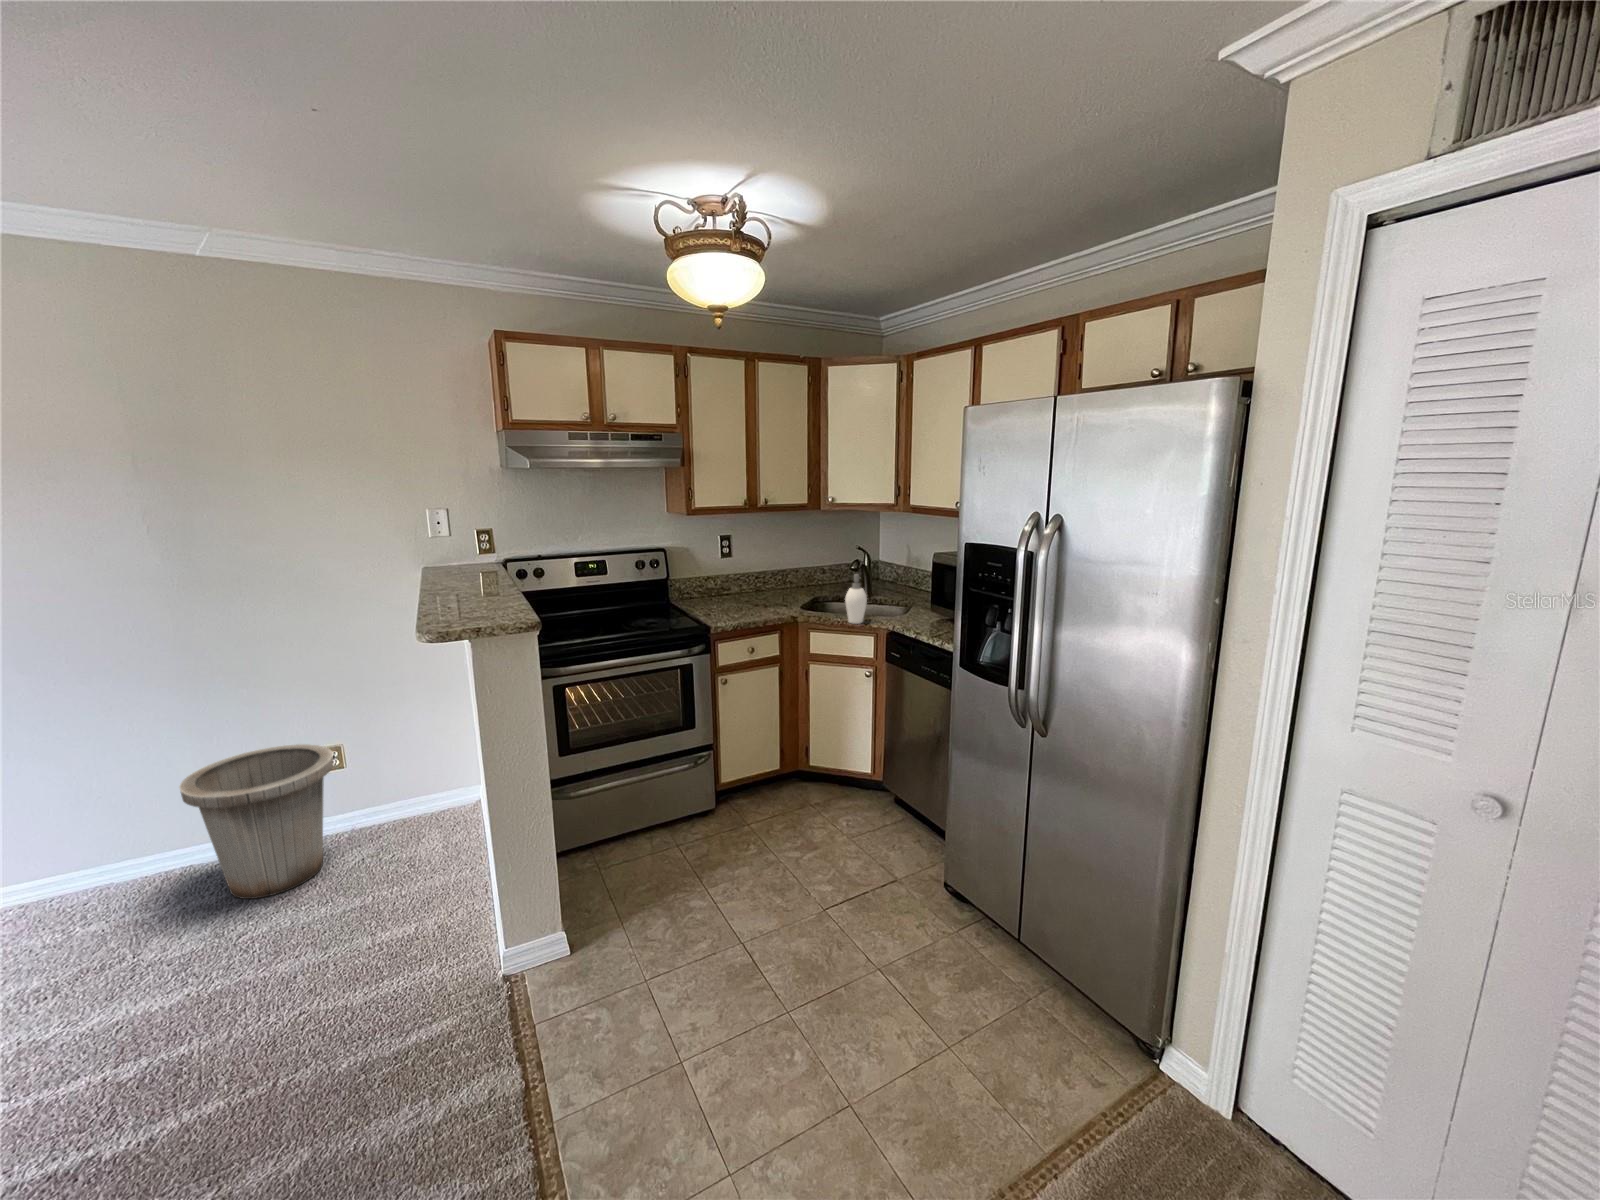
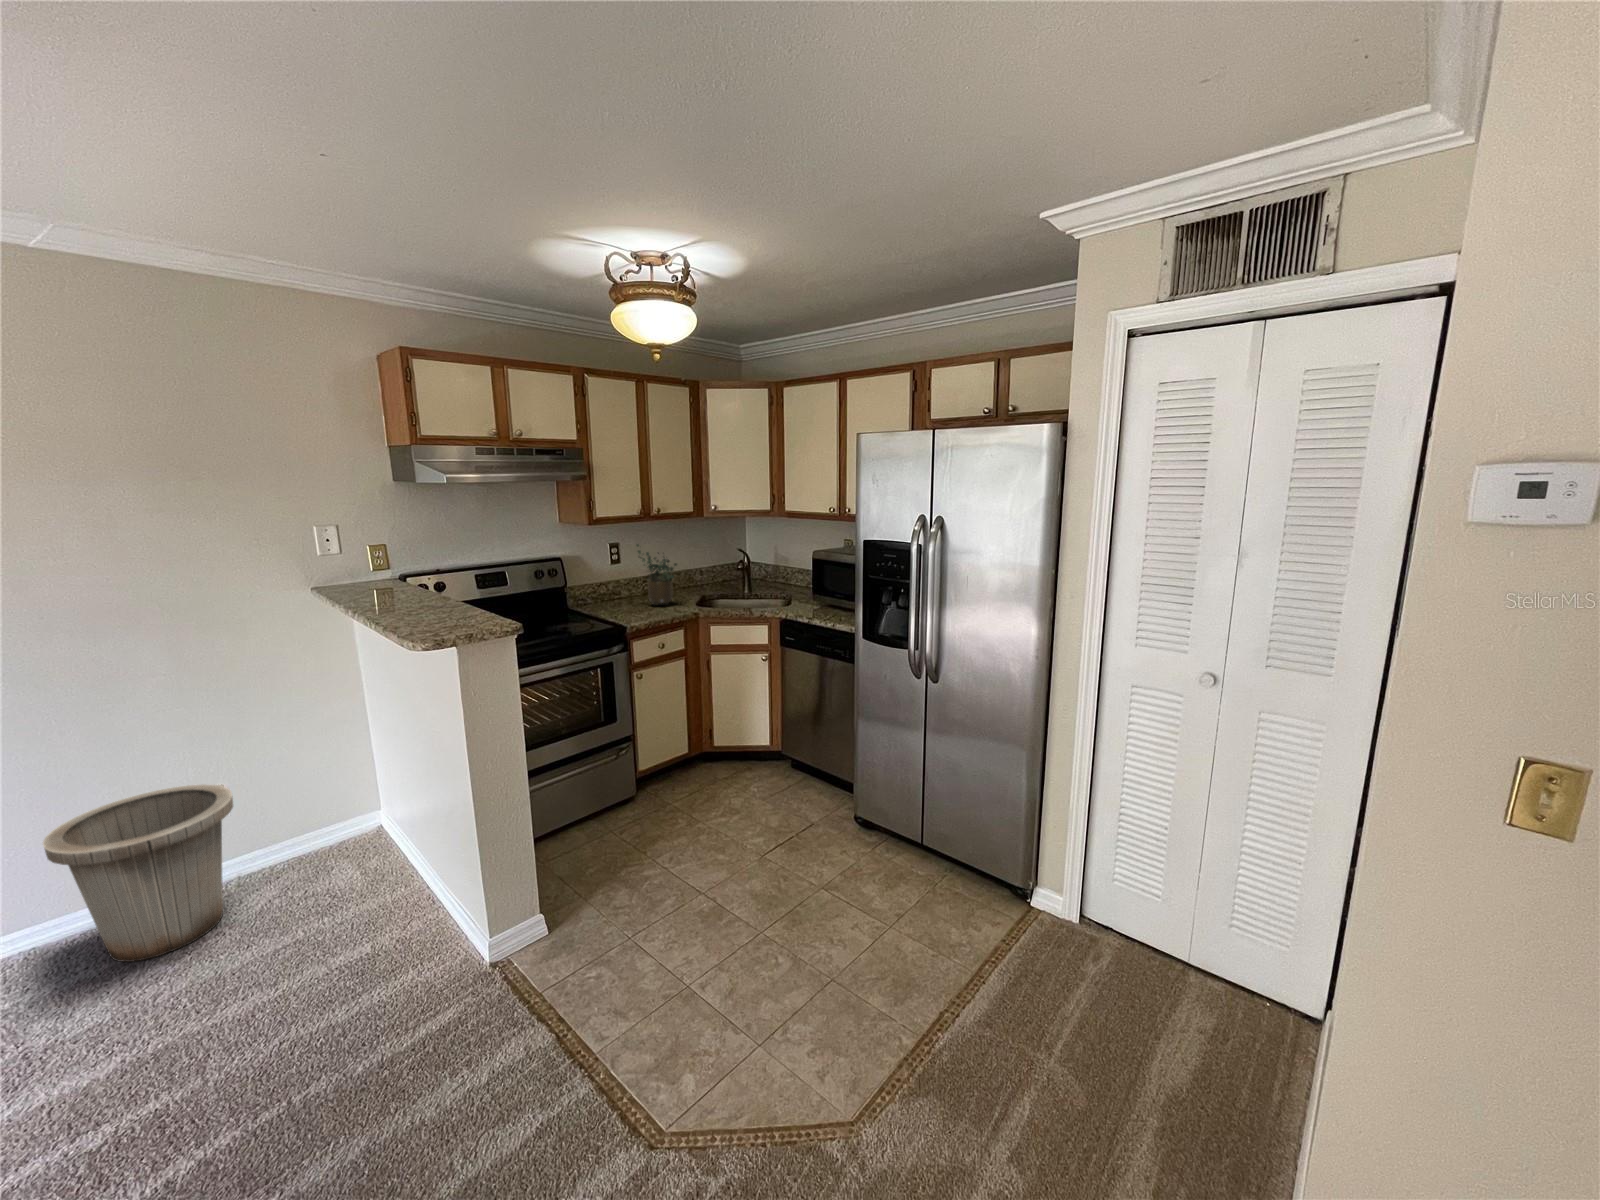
potted plant: none [743,536,785,605] -> present [637,544,677,605]
soap dispenser: present [845,574,867,624] -> none [742,572,765,615]

